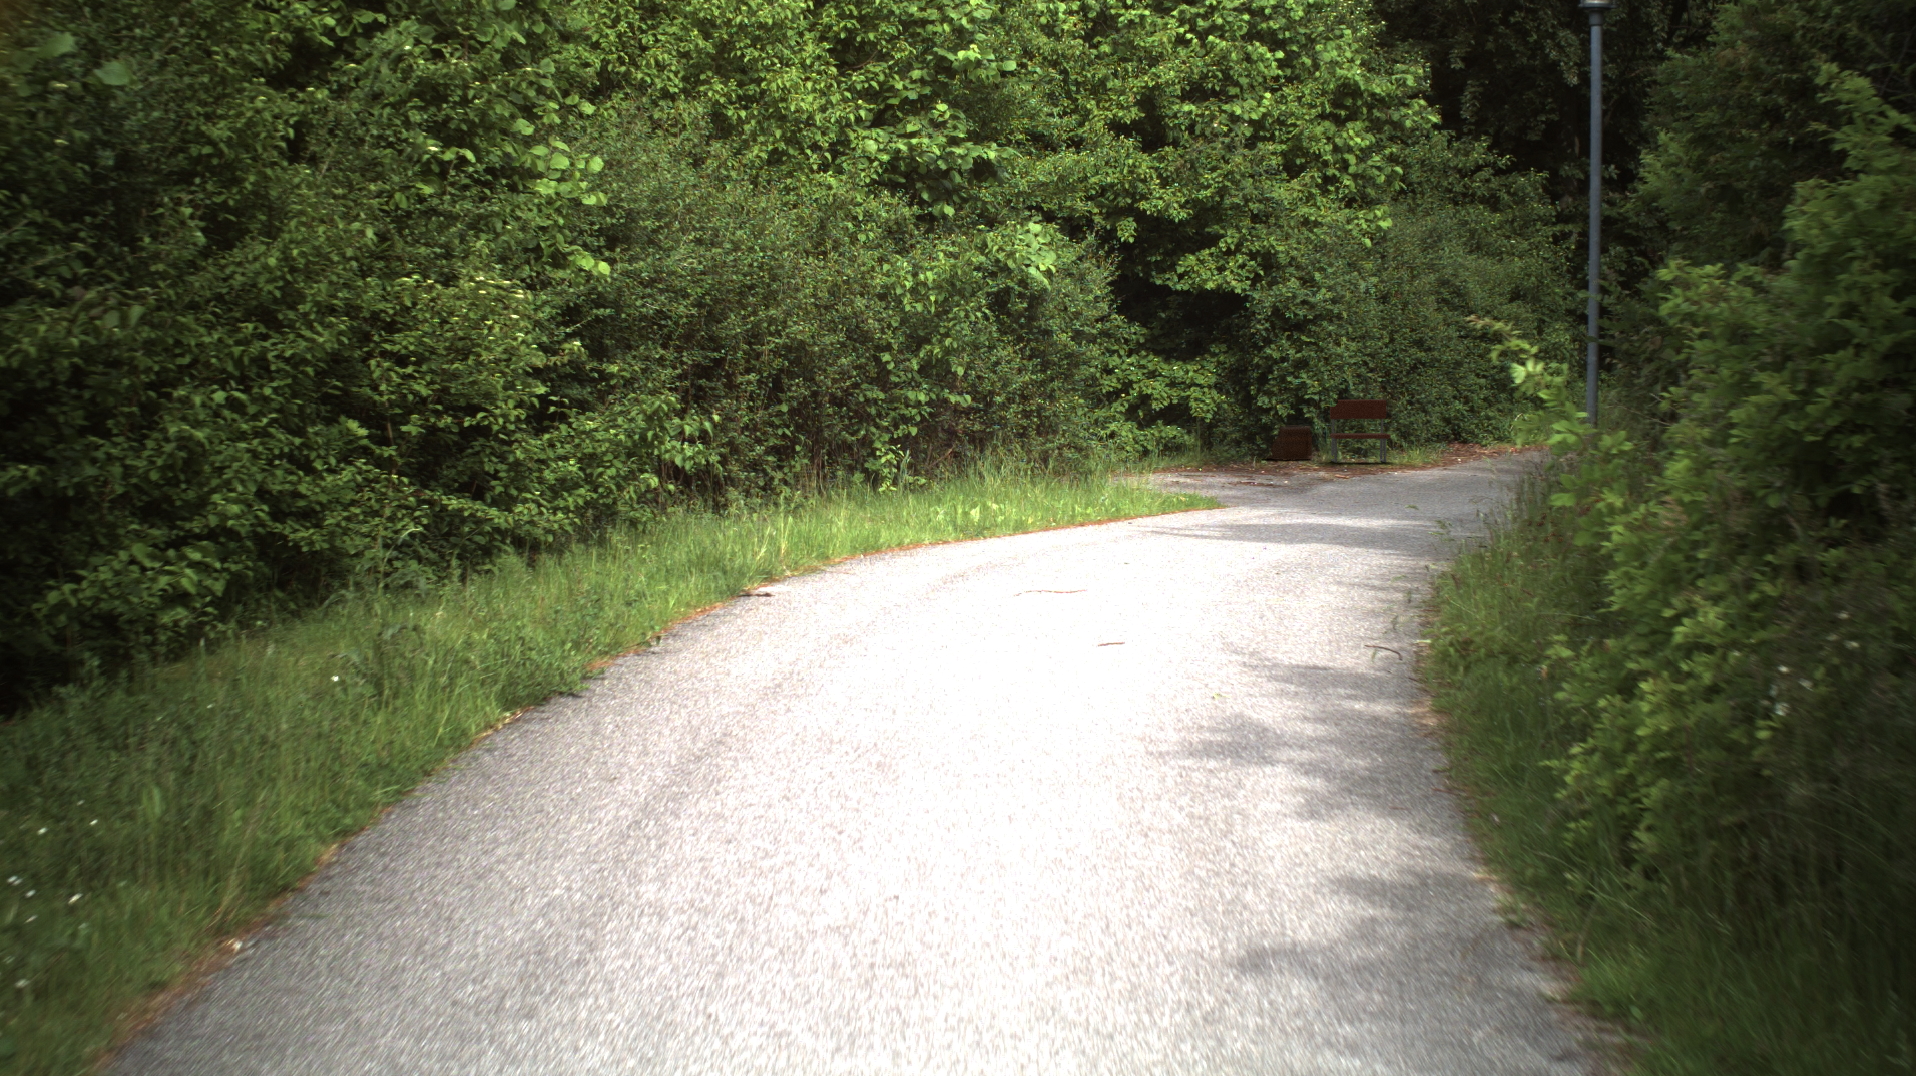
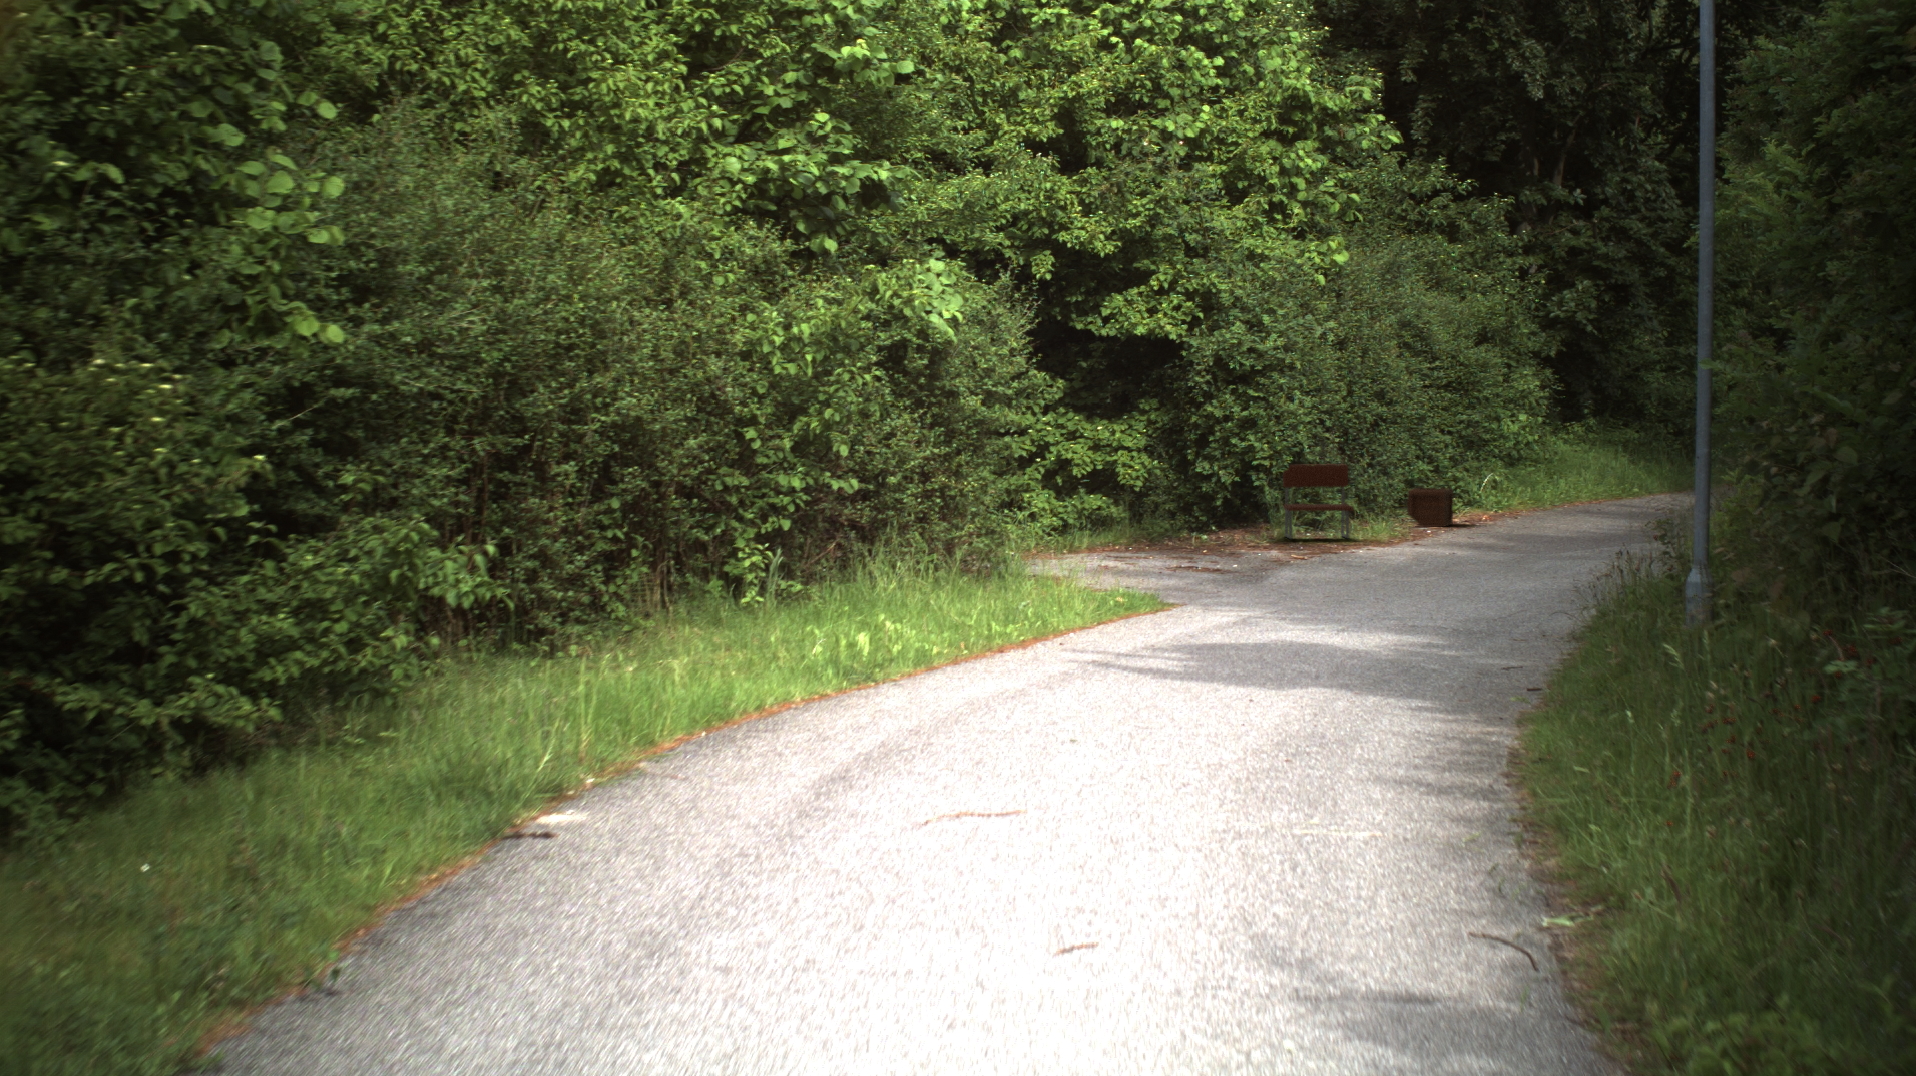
wooden crate: present [1267,427,1312,460] -> present [1407,488,1454,527]

